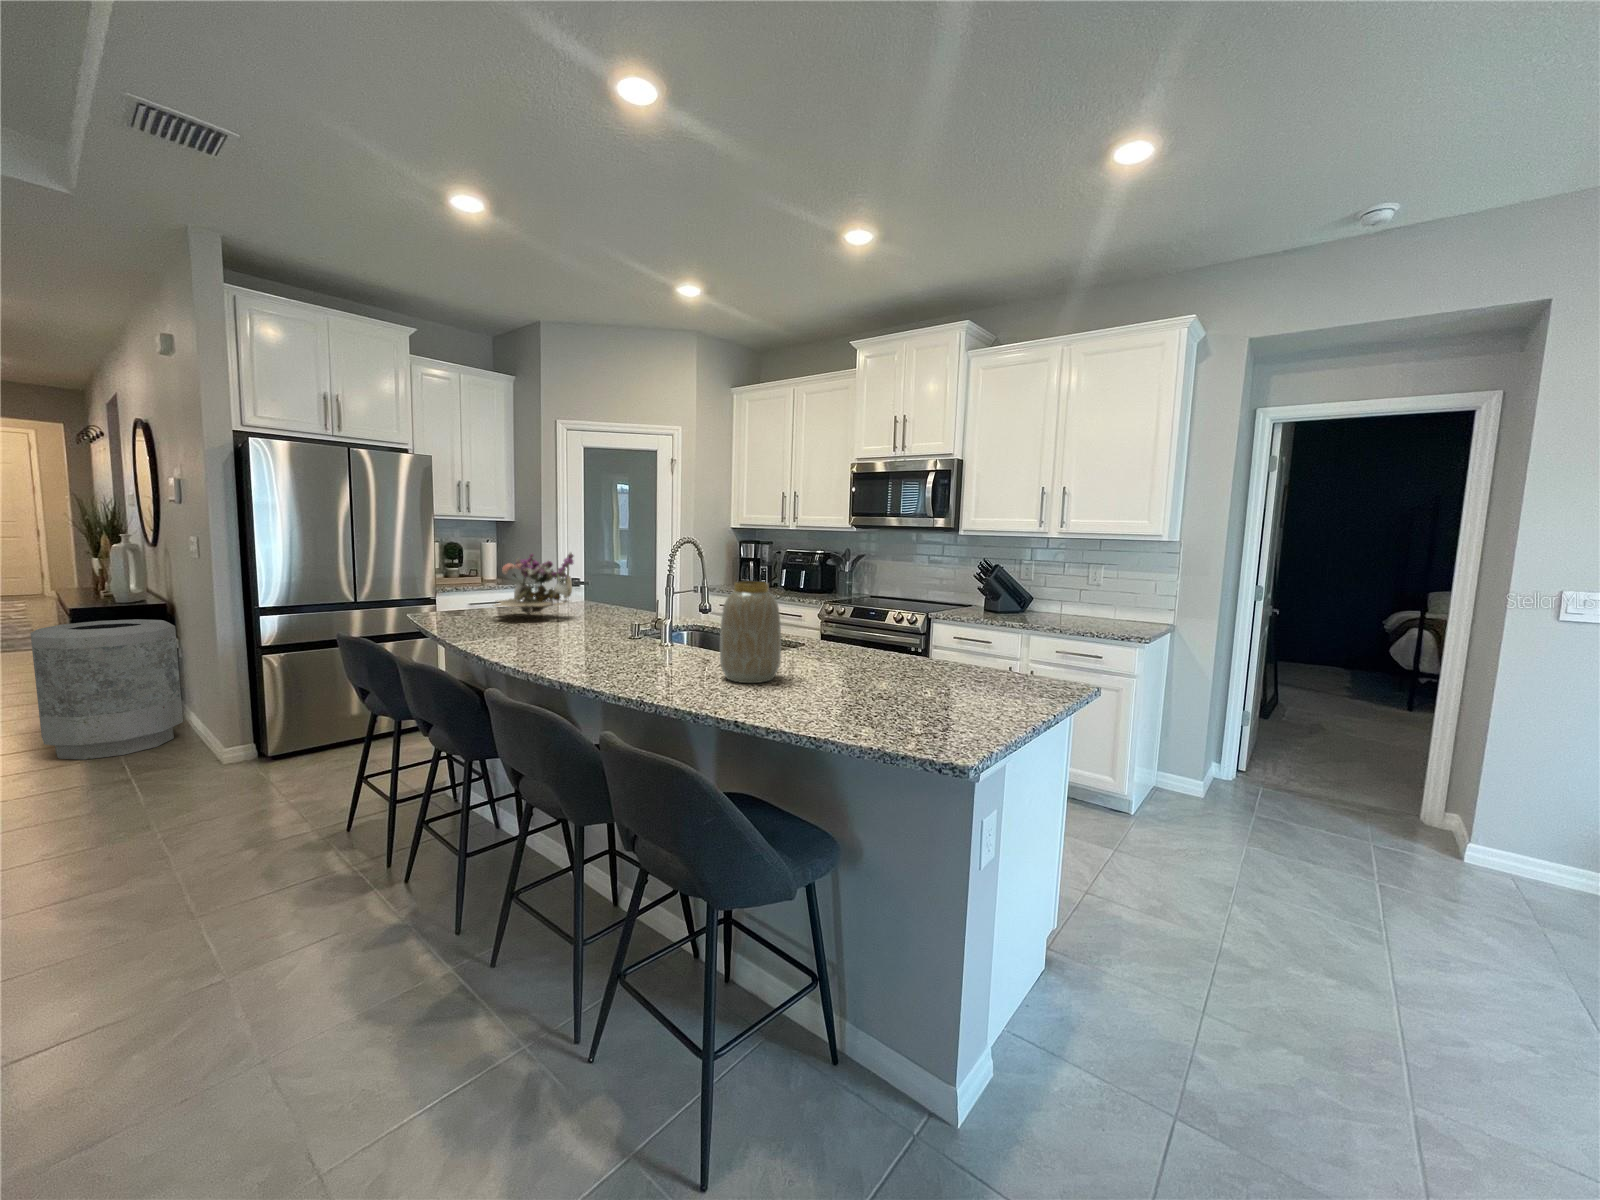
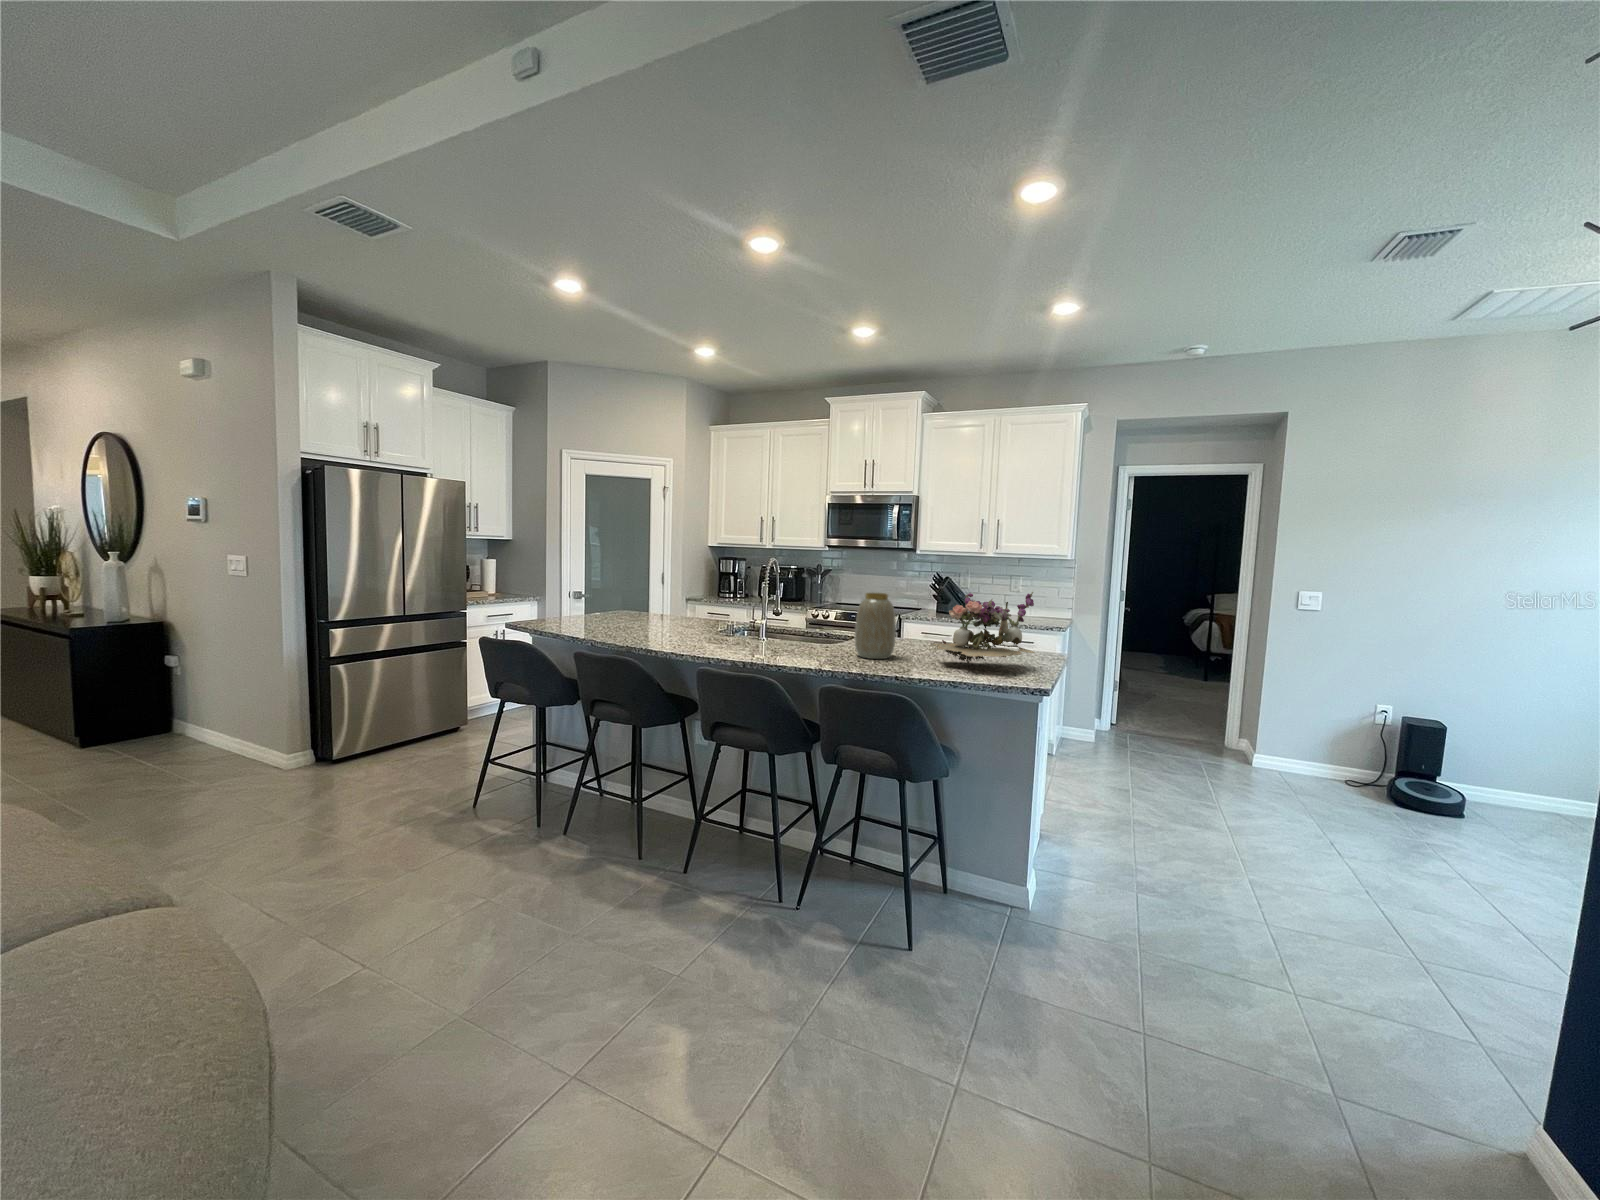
flower arrangement: present [495,553,573,615] -> present [933,592,1035,664]
trash can: present [30,619,183,760] -> none [73,637,219,775]

